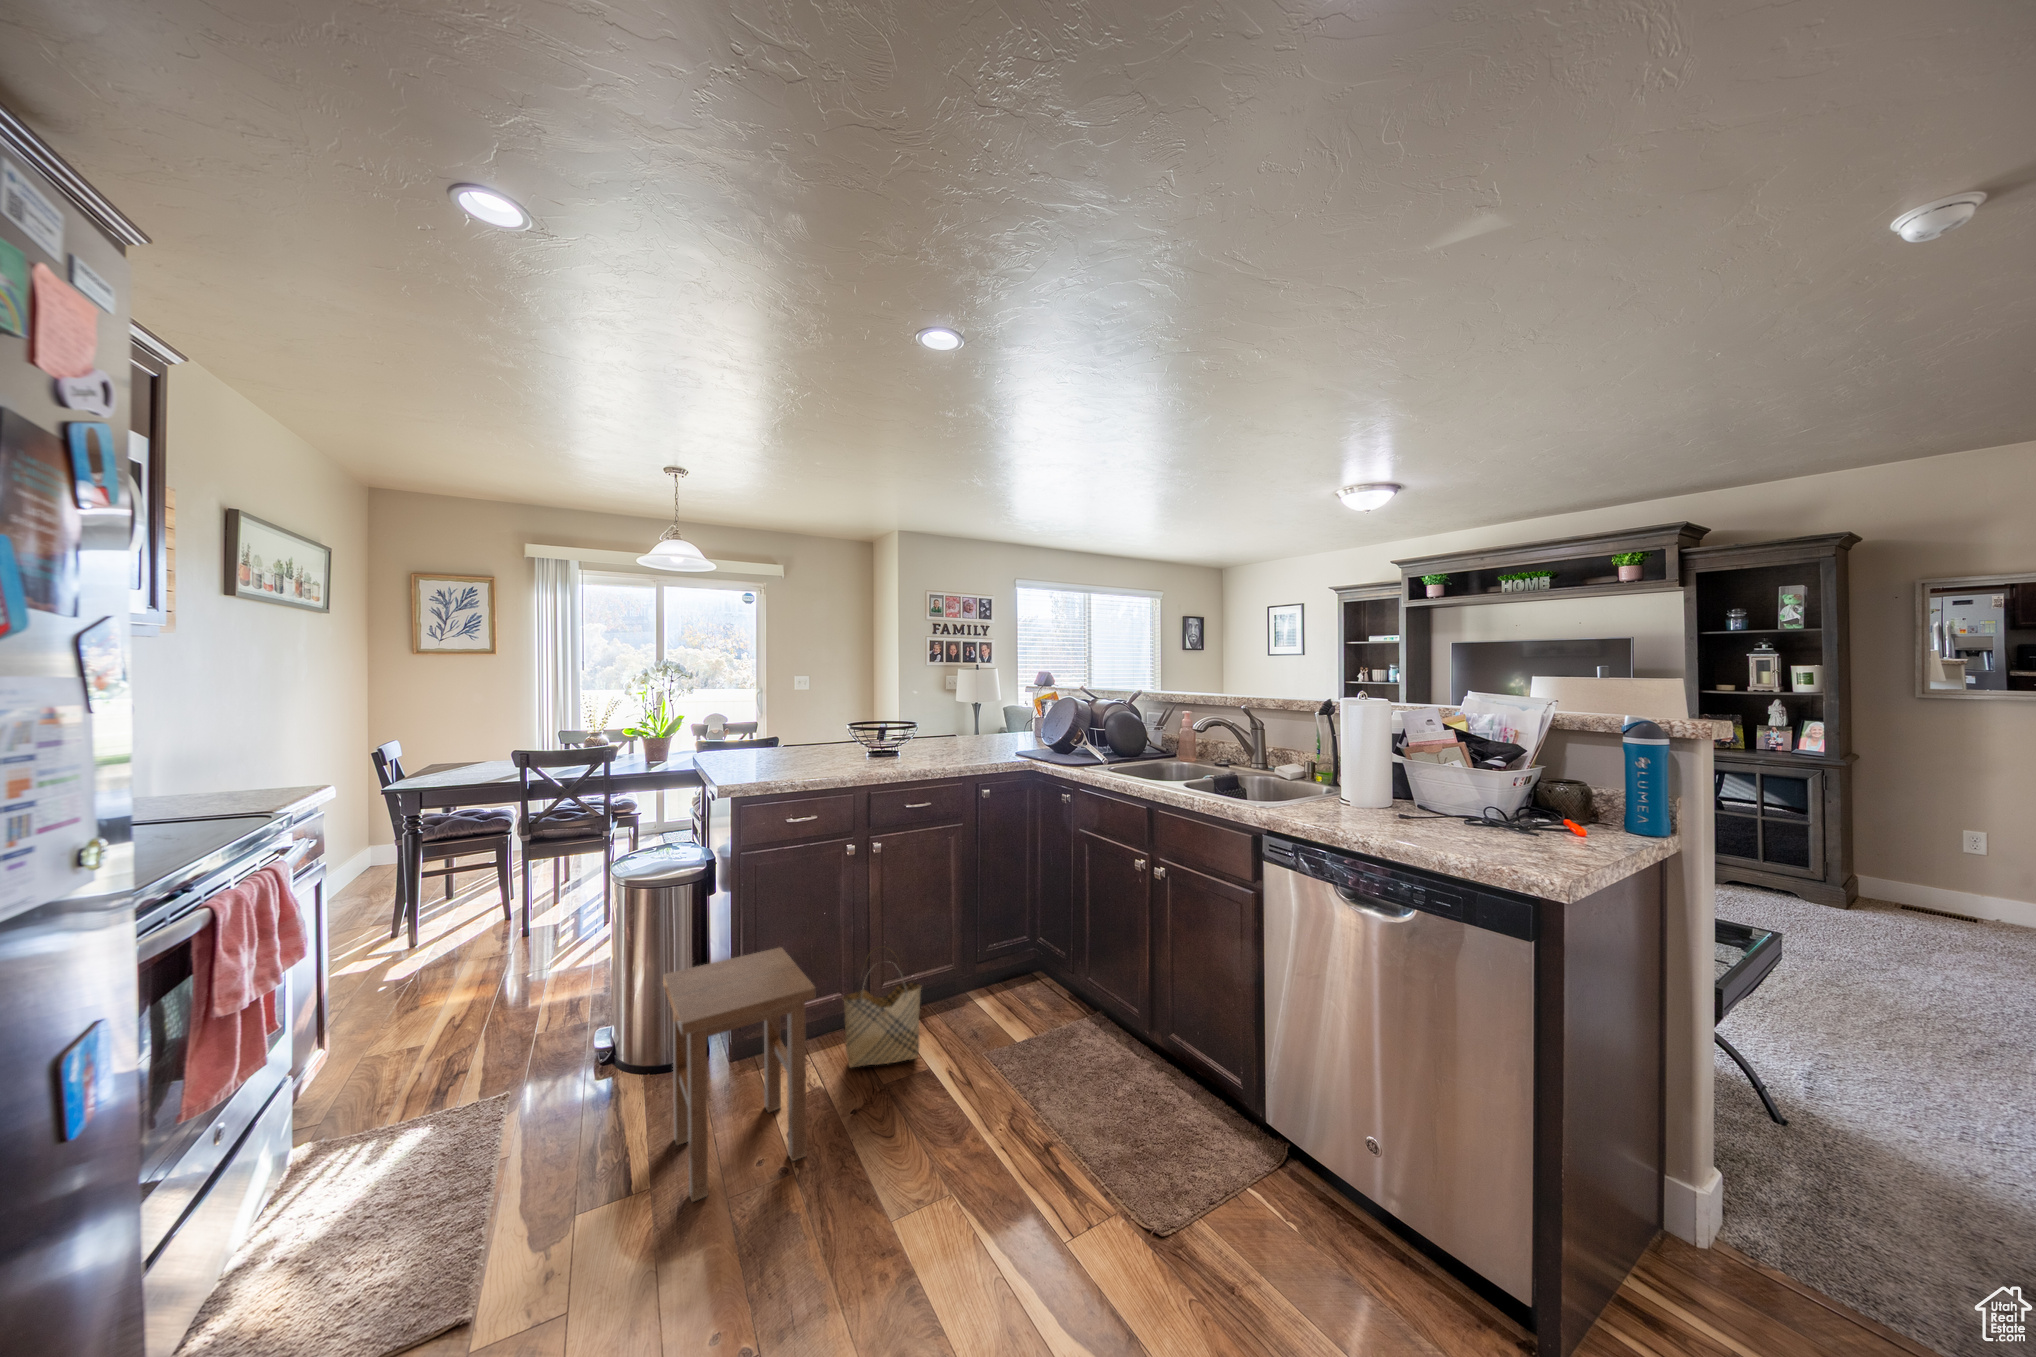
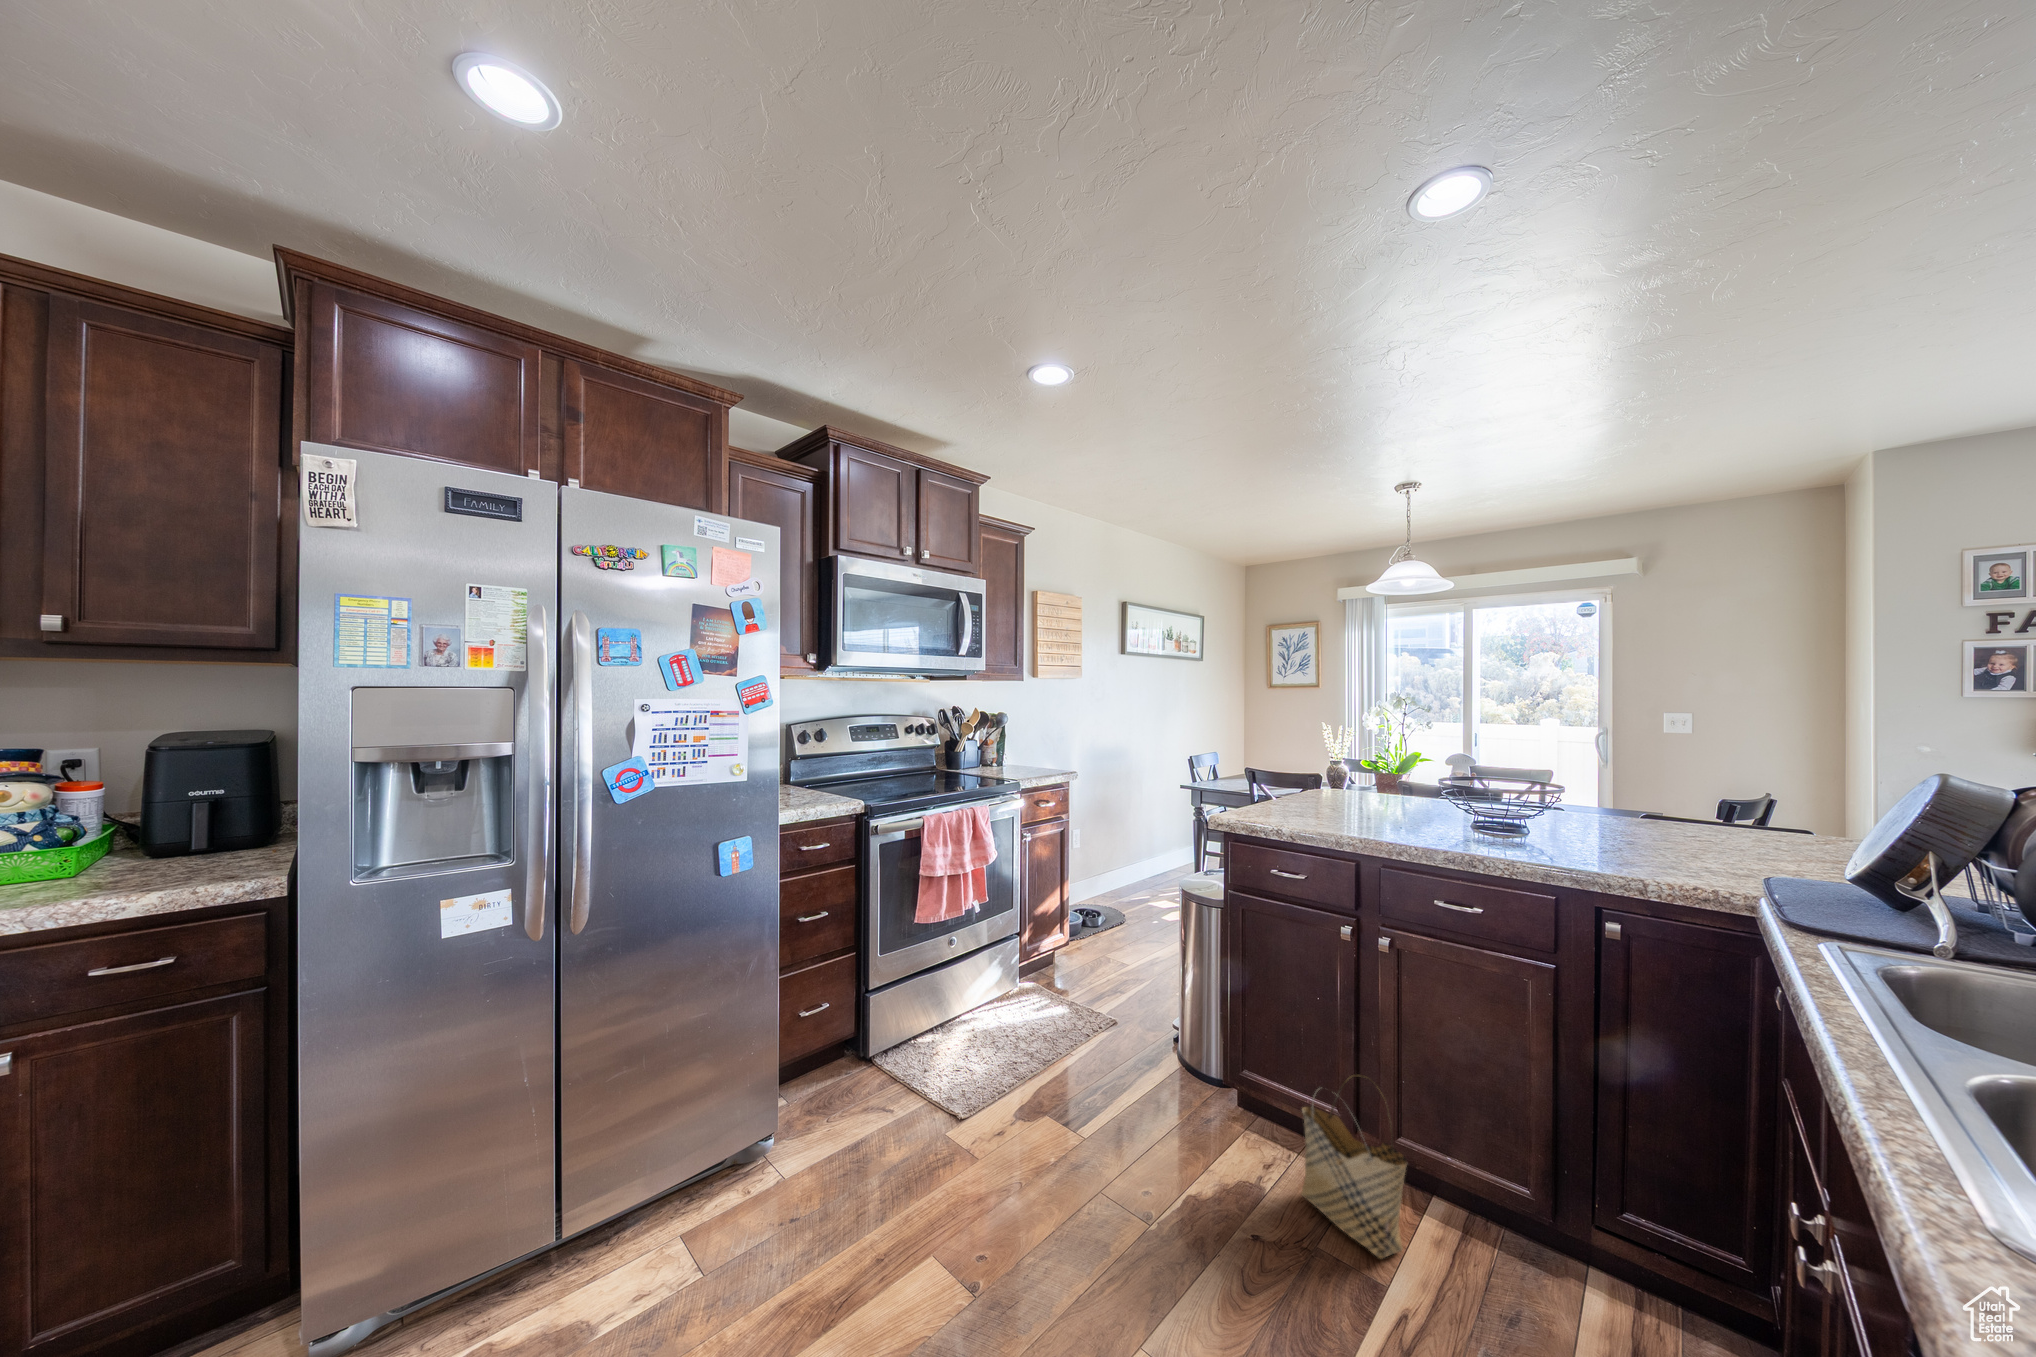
stool: present [663,947,816,1202] -> none [1068,972,1223,1225]

